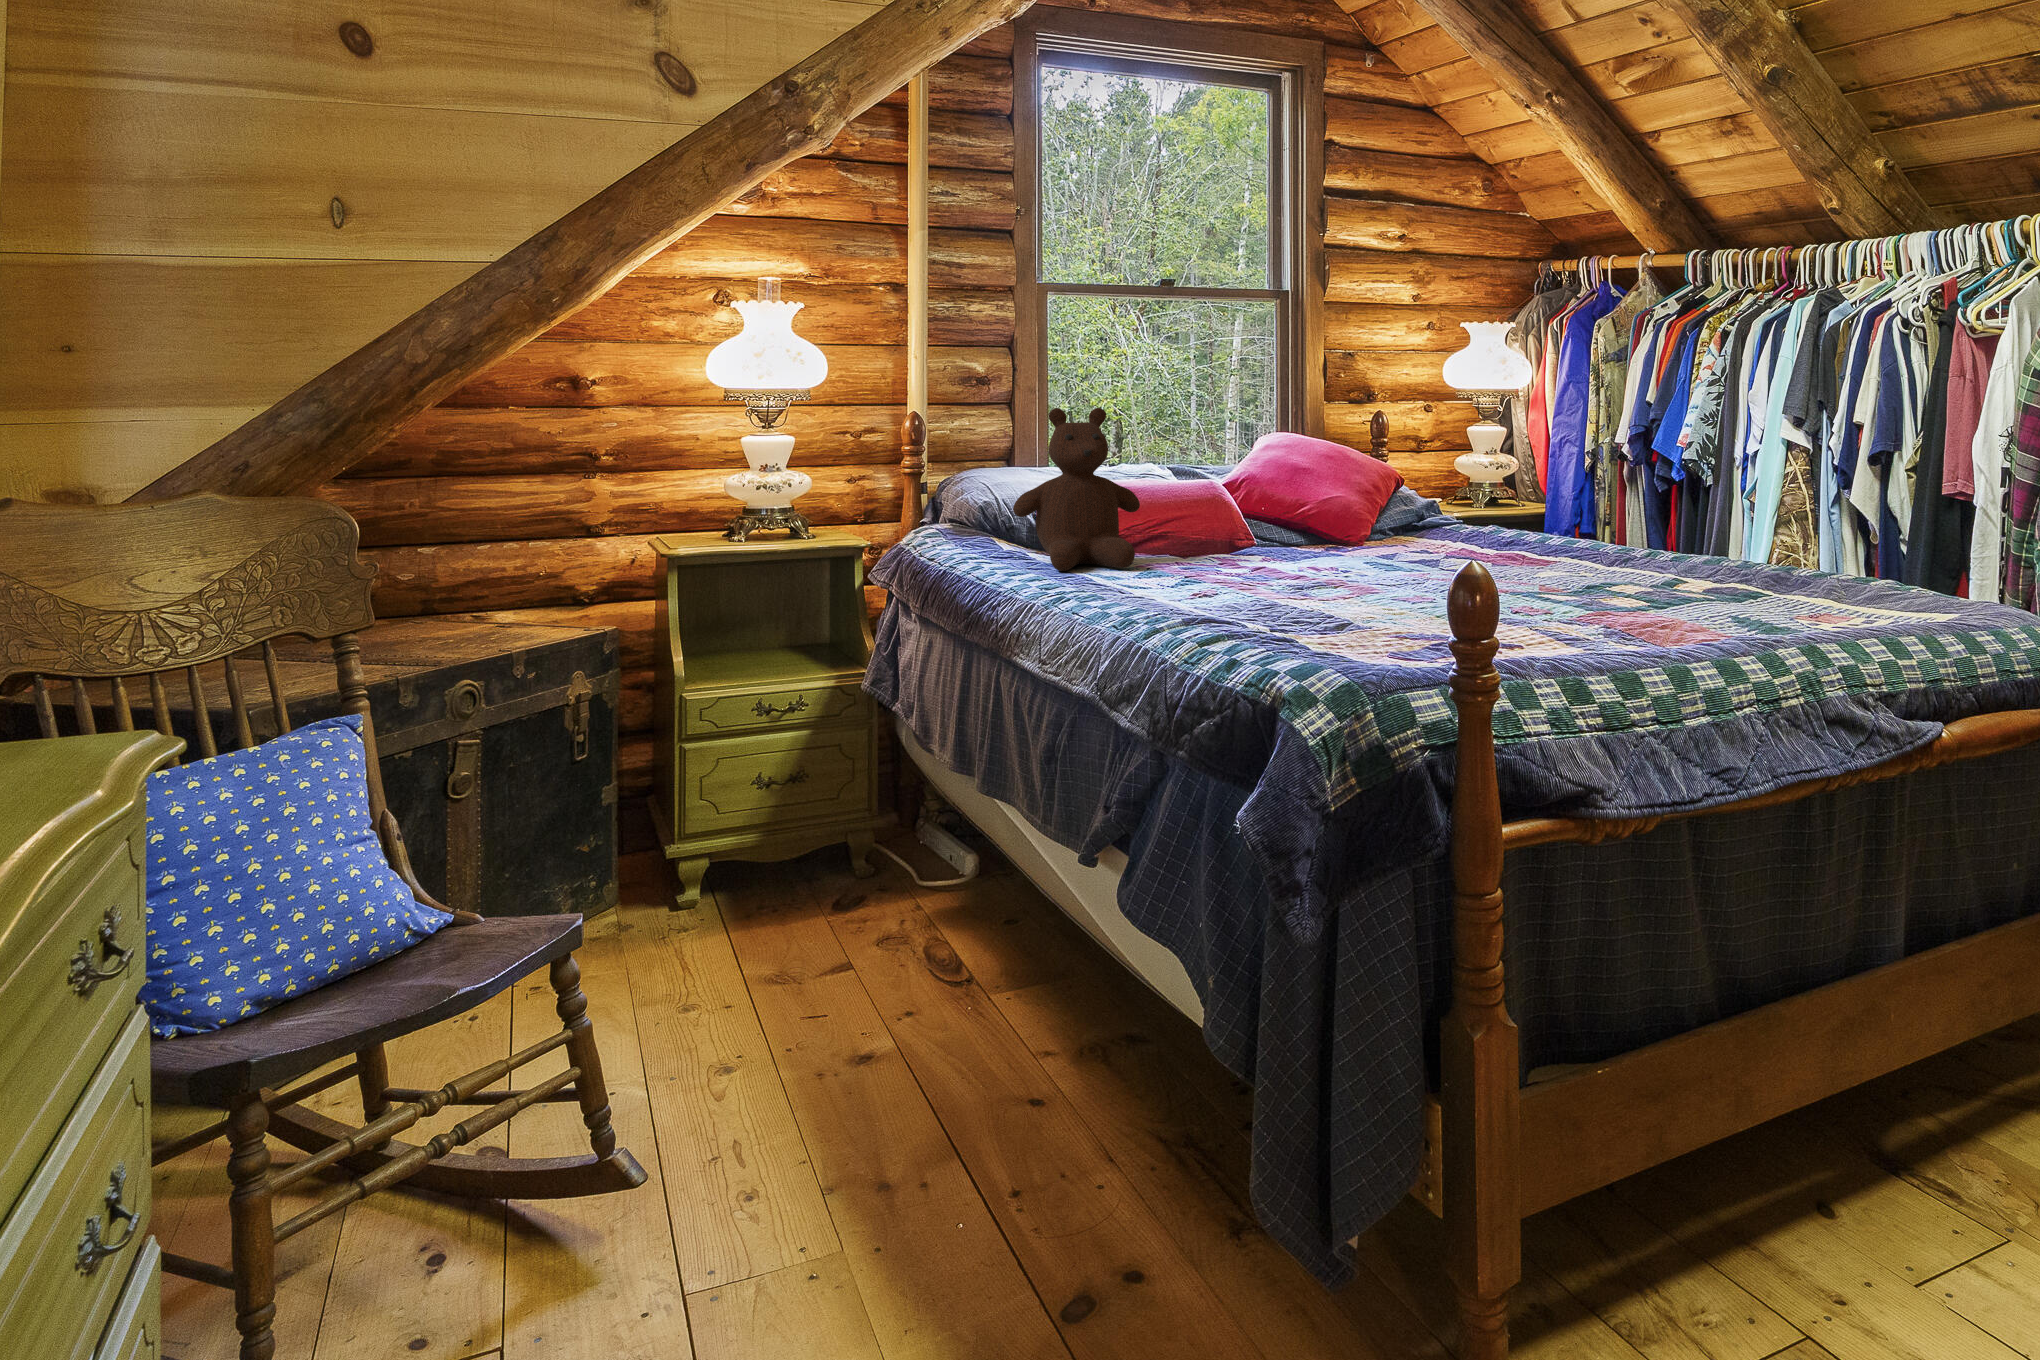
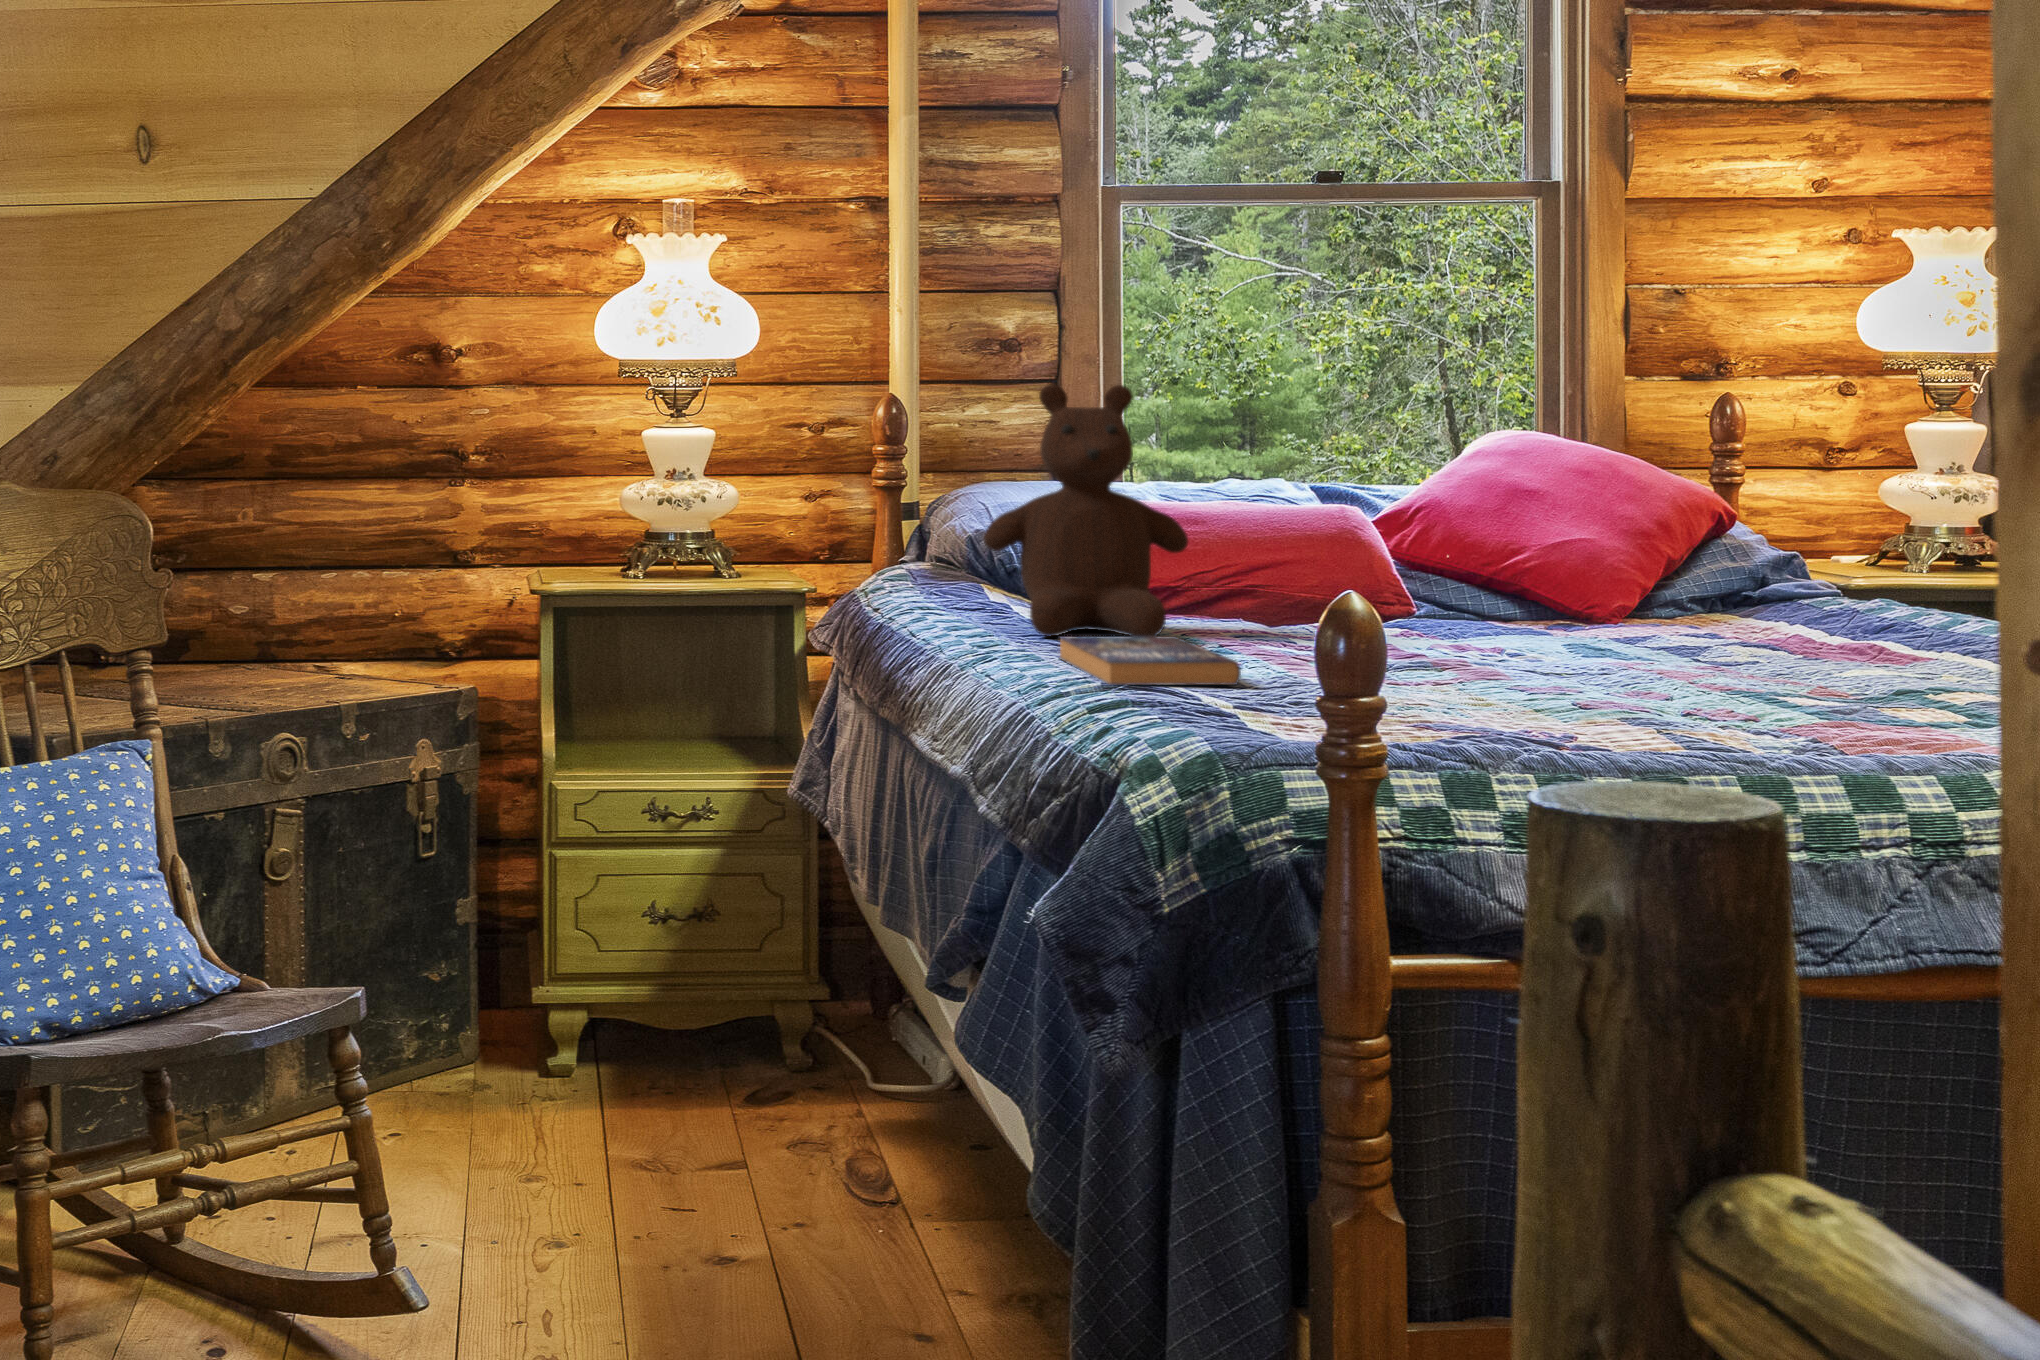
book: none [1083,567,1209,606] -> present [1059,636,1241,685]

